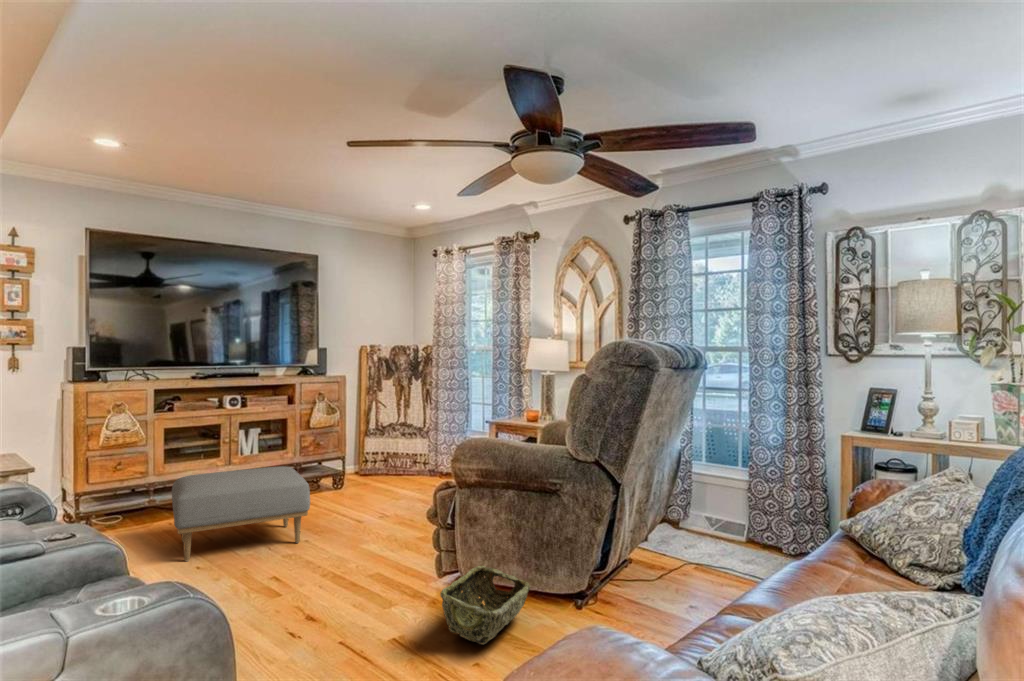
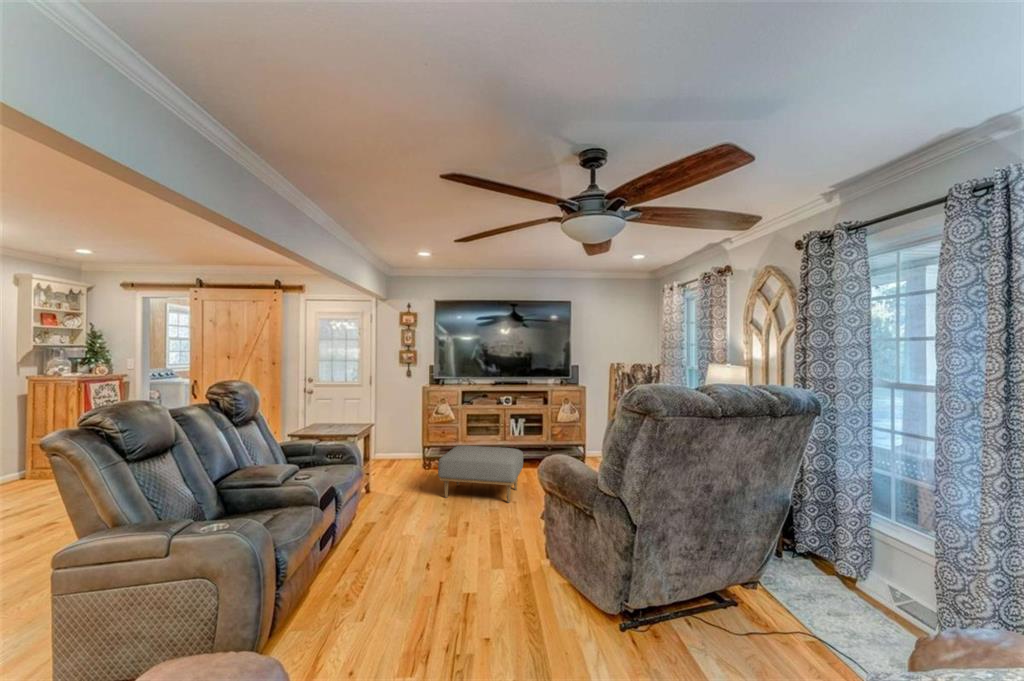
woven basket: present [440,566,530,645] -> none [498,554,581,615]

